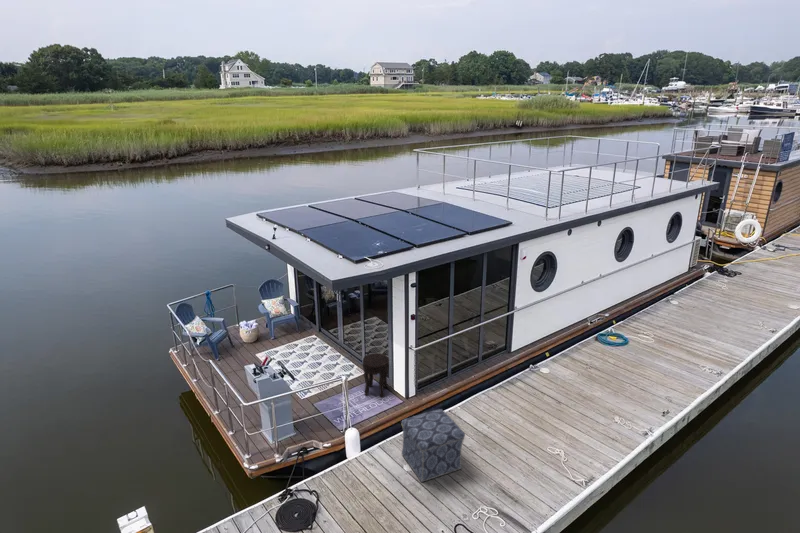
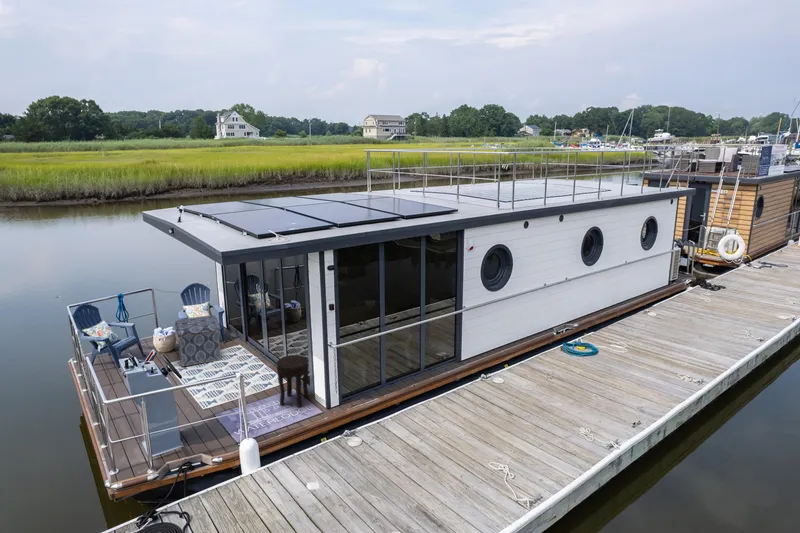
ottoman: present [401,409,465,482] -> present [175,315,222,367]

